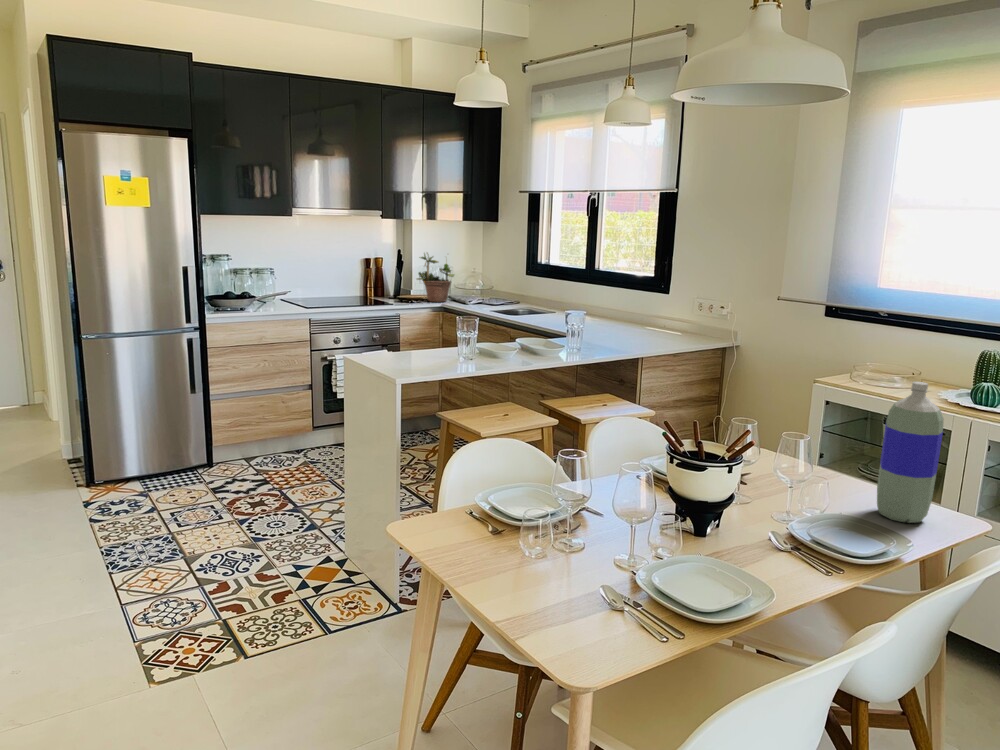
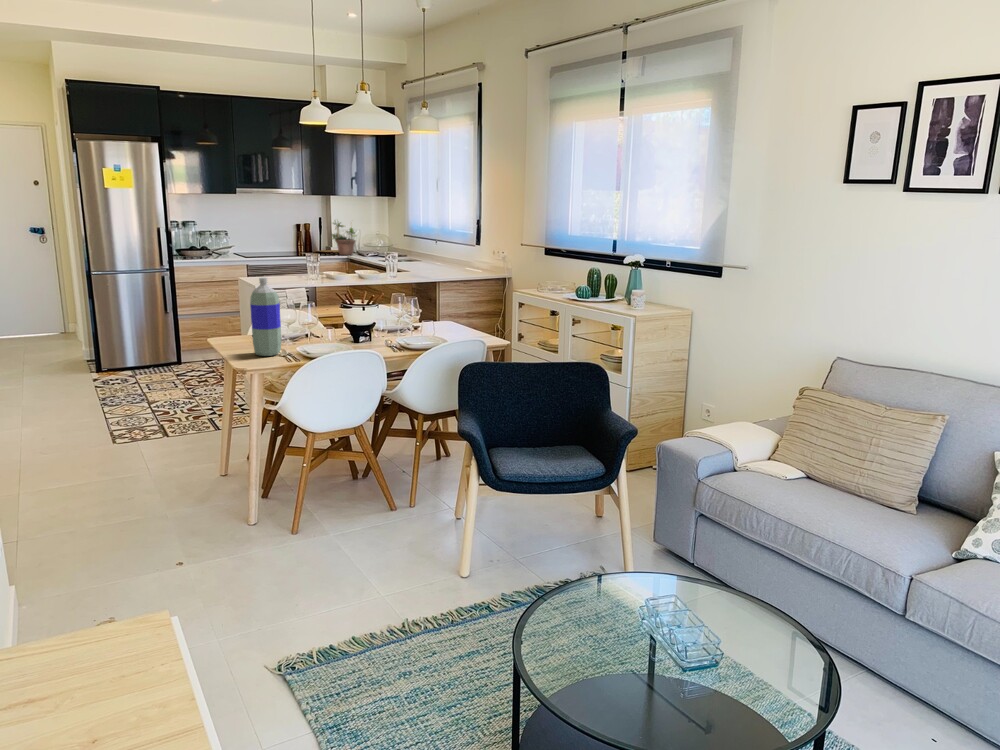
bottle: present [877,381,944,523] -> present [250,278,281,356]

